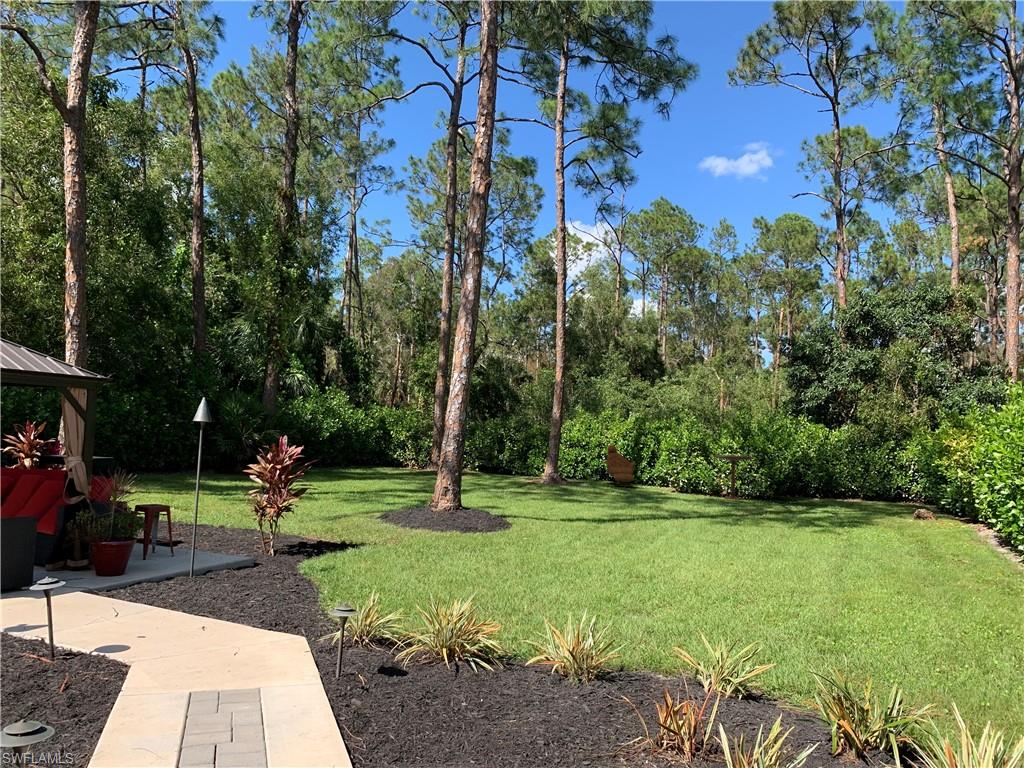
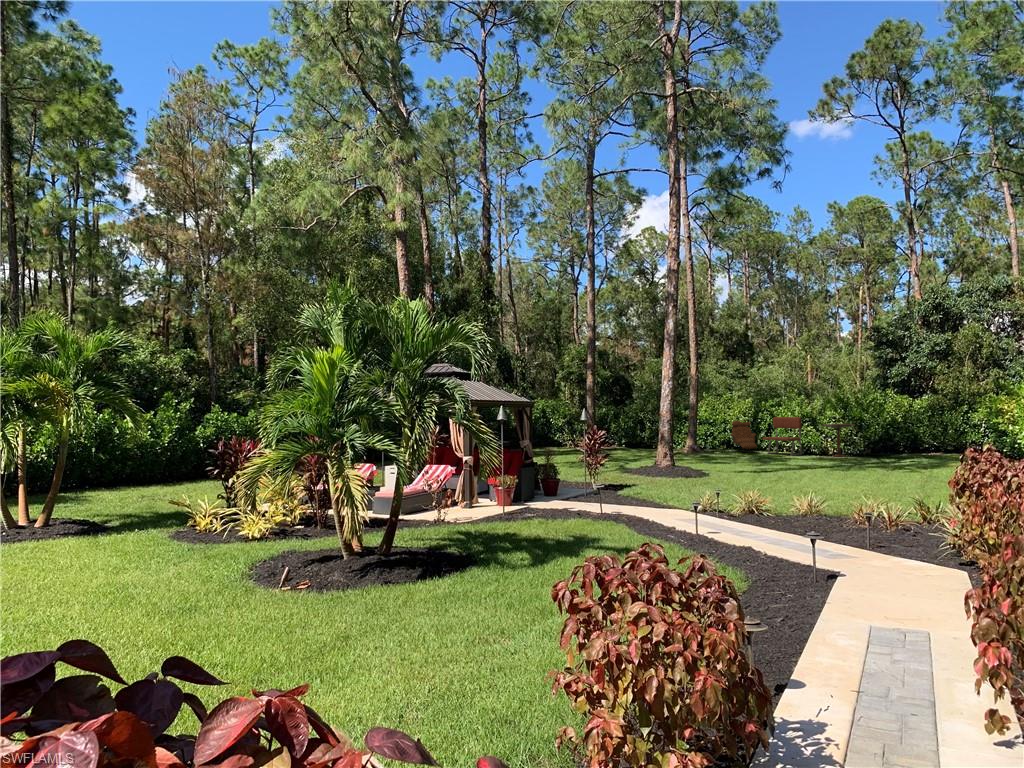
bench: none [640,442,689,494] -> present [763,417,802,455]

